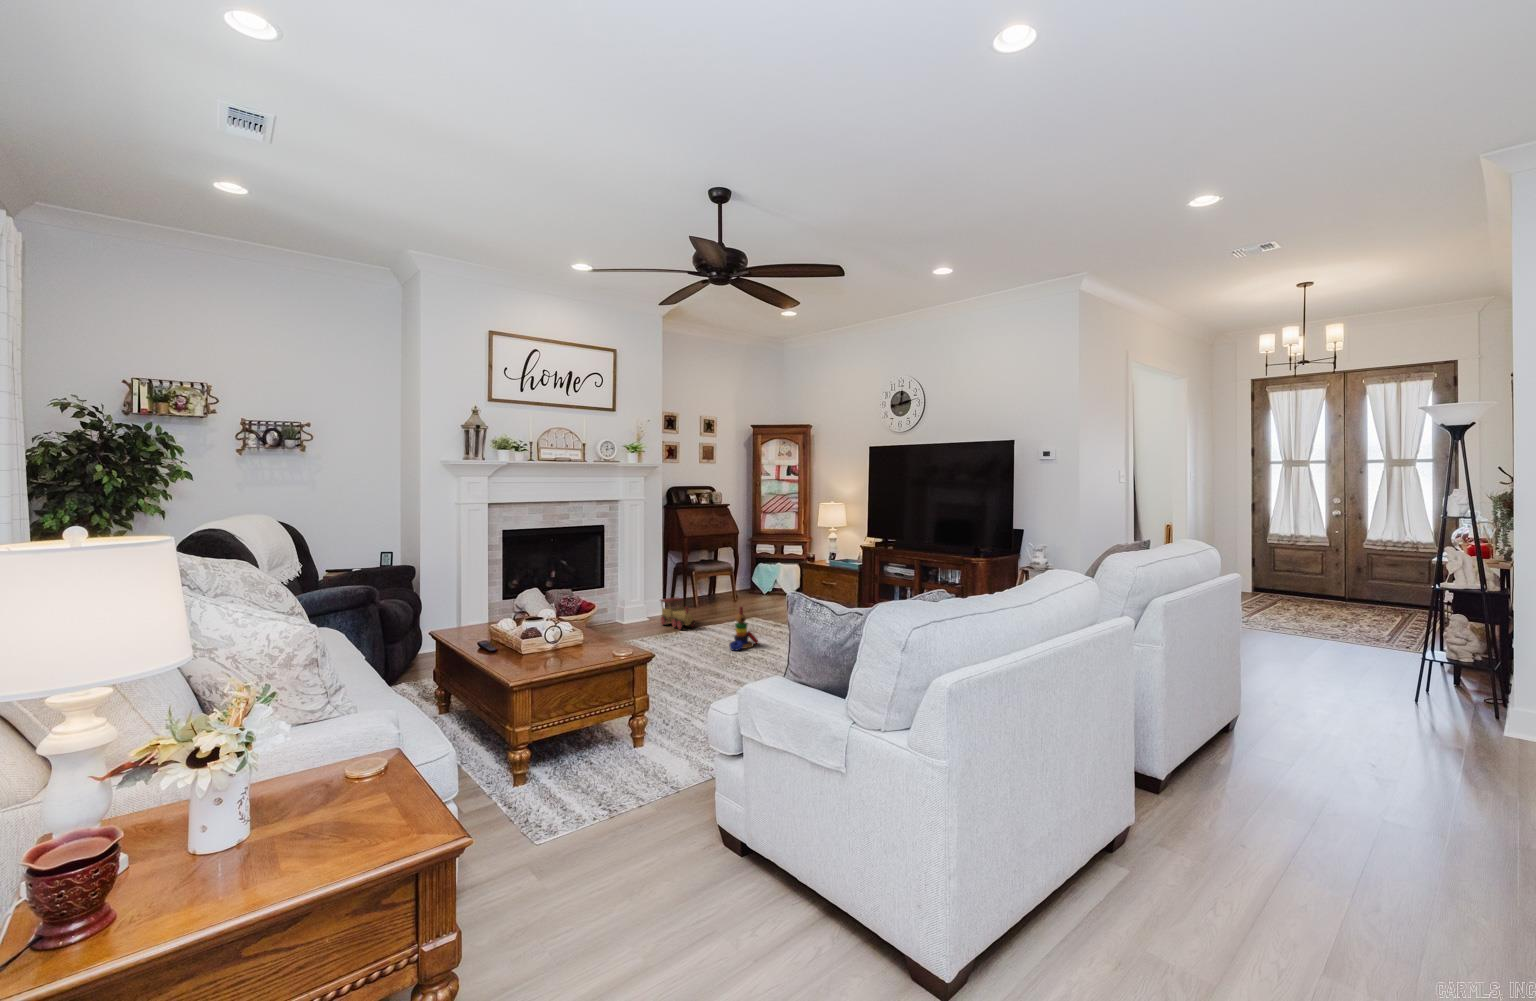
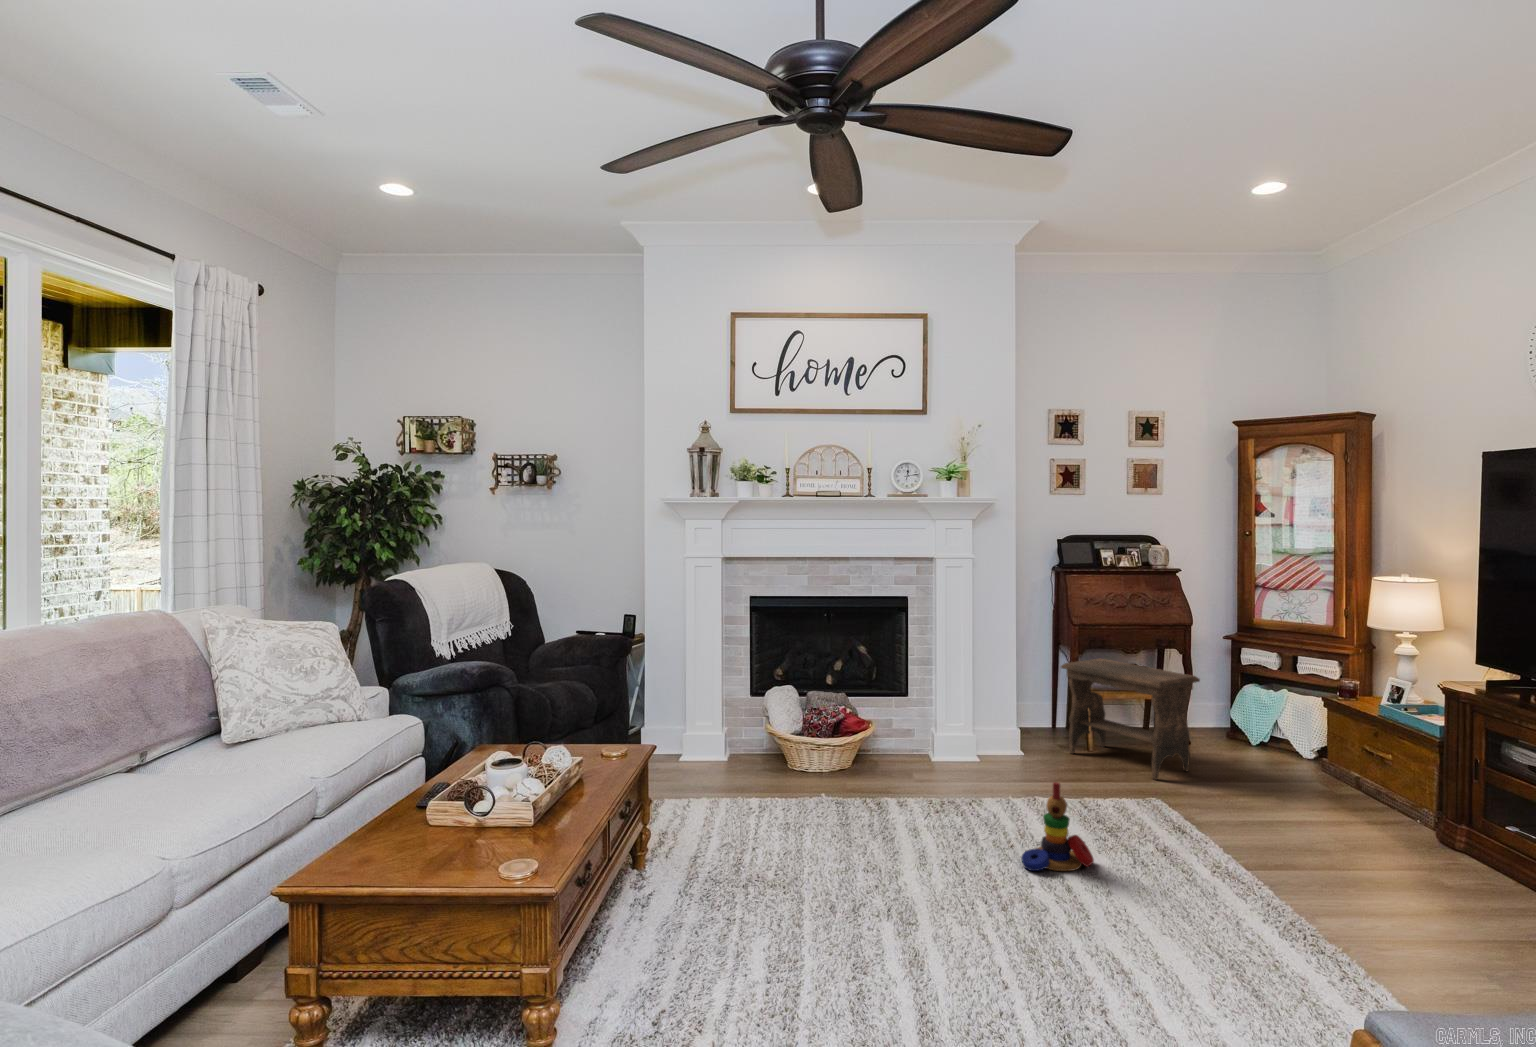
footstool: none [687,555,756,612] -> present [1061,658,1200,780]
toy train: present [661,598,695,629] -> none [974,731,1022,795]

